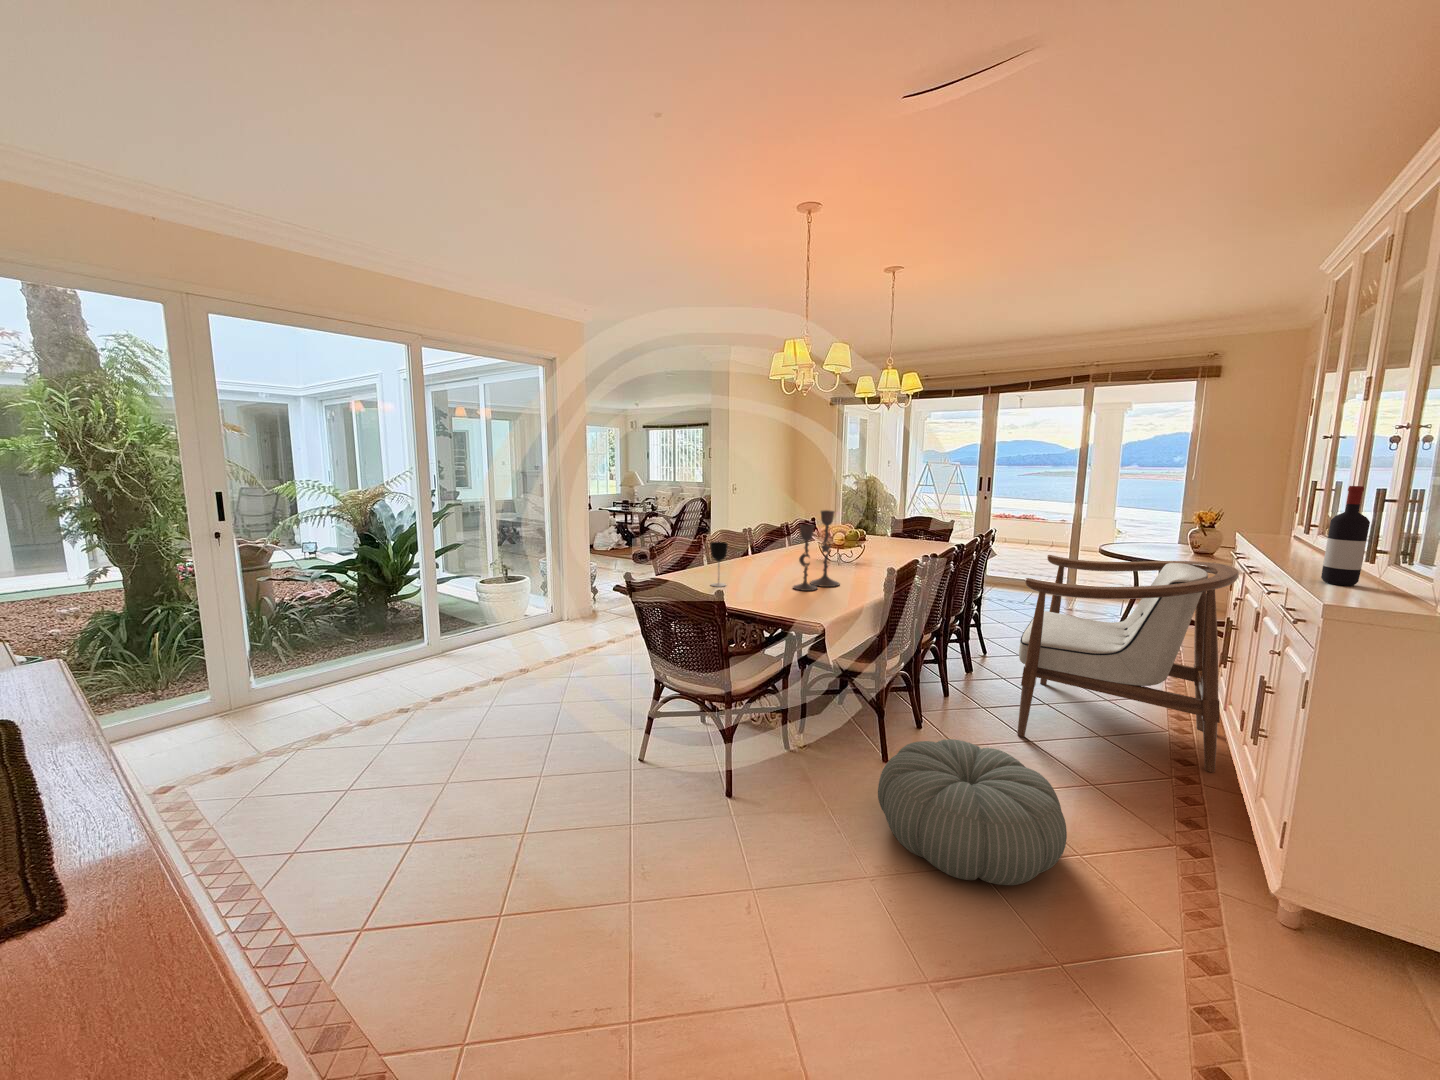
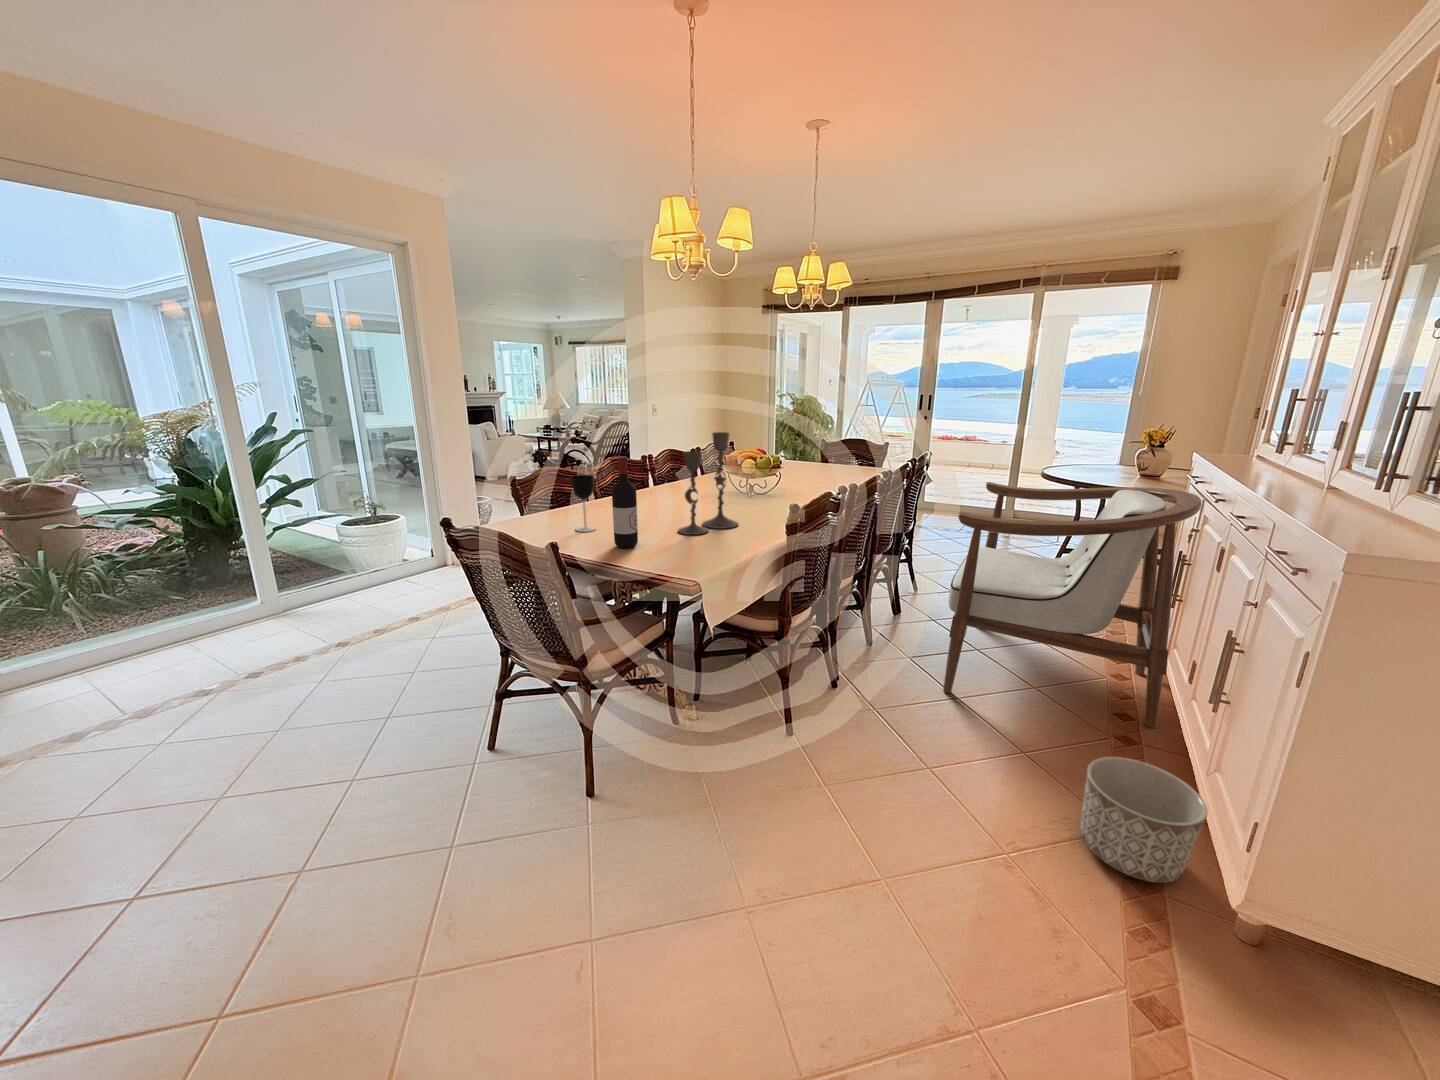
wine bottle: present [1321,486,1370,586] -> present [612,456,638,548]
pouf: present [878,739,1067,885] -> none [768,714,991,909]
planter: none [1144,780,1250,882] -> present [1080,757,1207,883]

